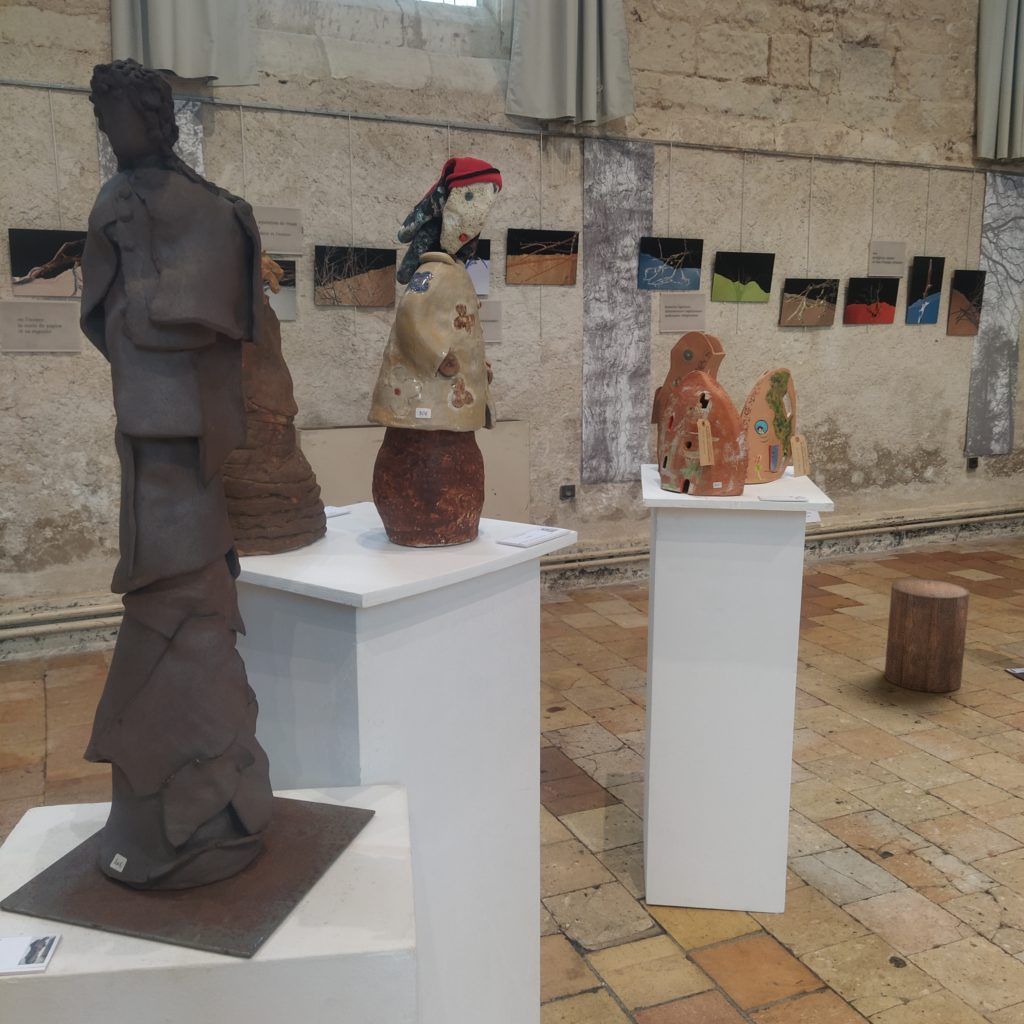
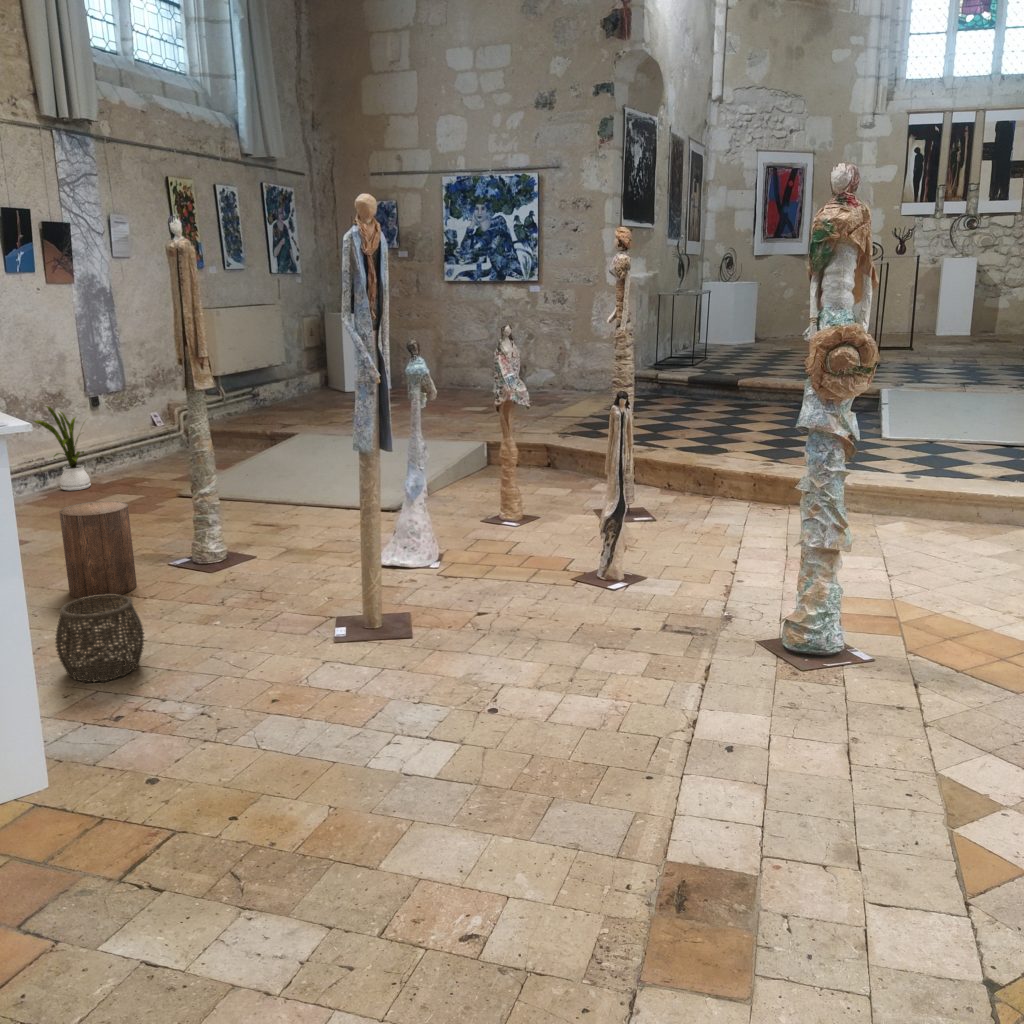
house plant: none [901,462,963,555] -> present [34,406,91,491]
woven basket: none [842,693,945,801] -> present [55,594,144,682]

